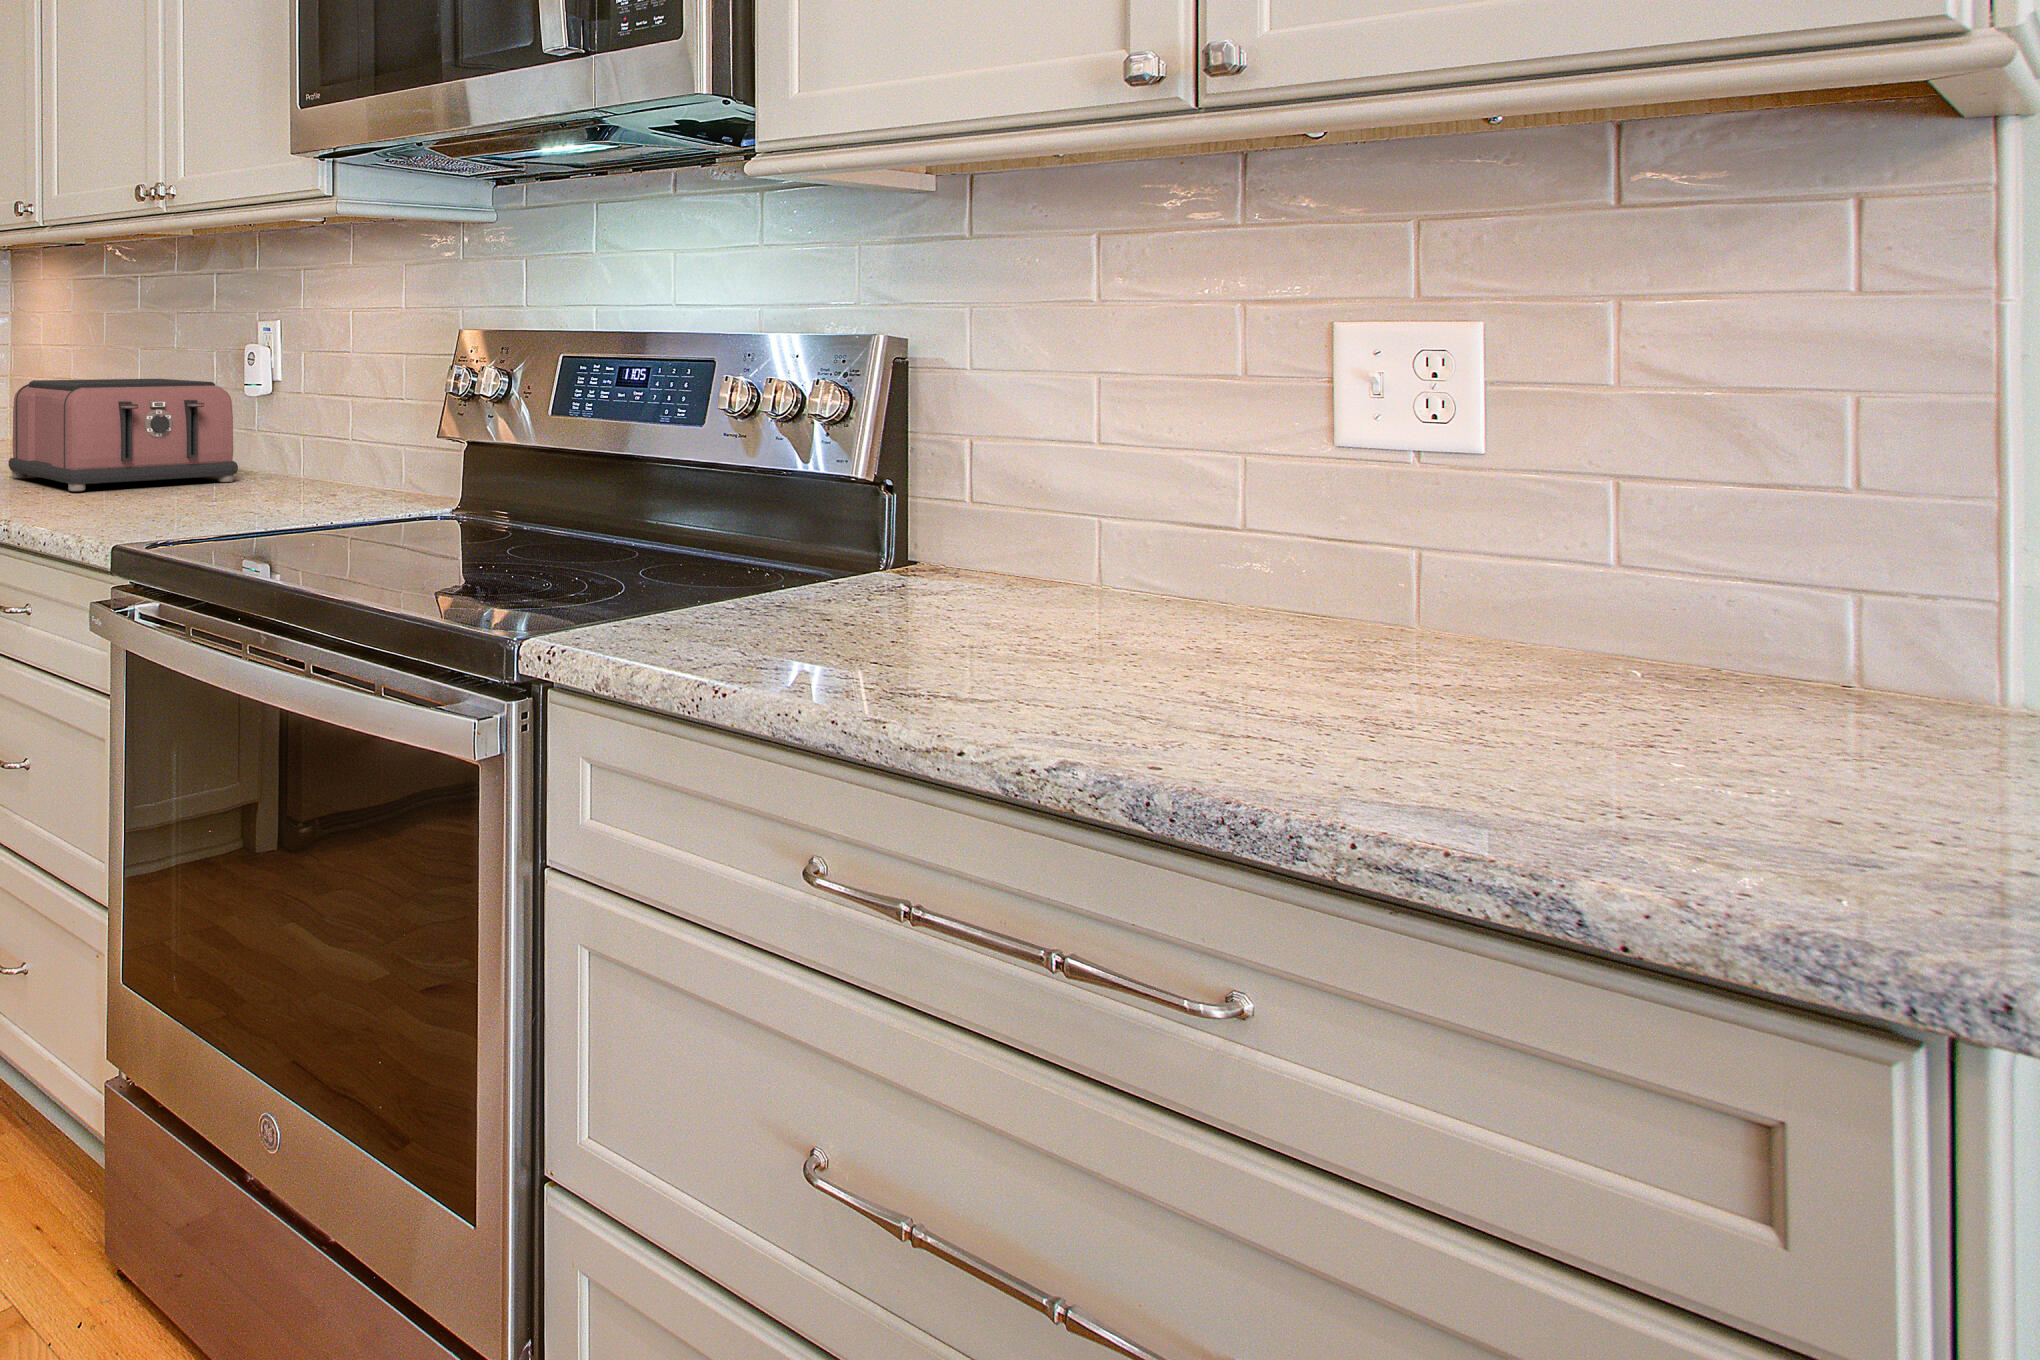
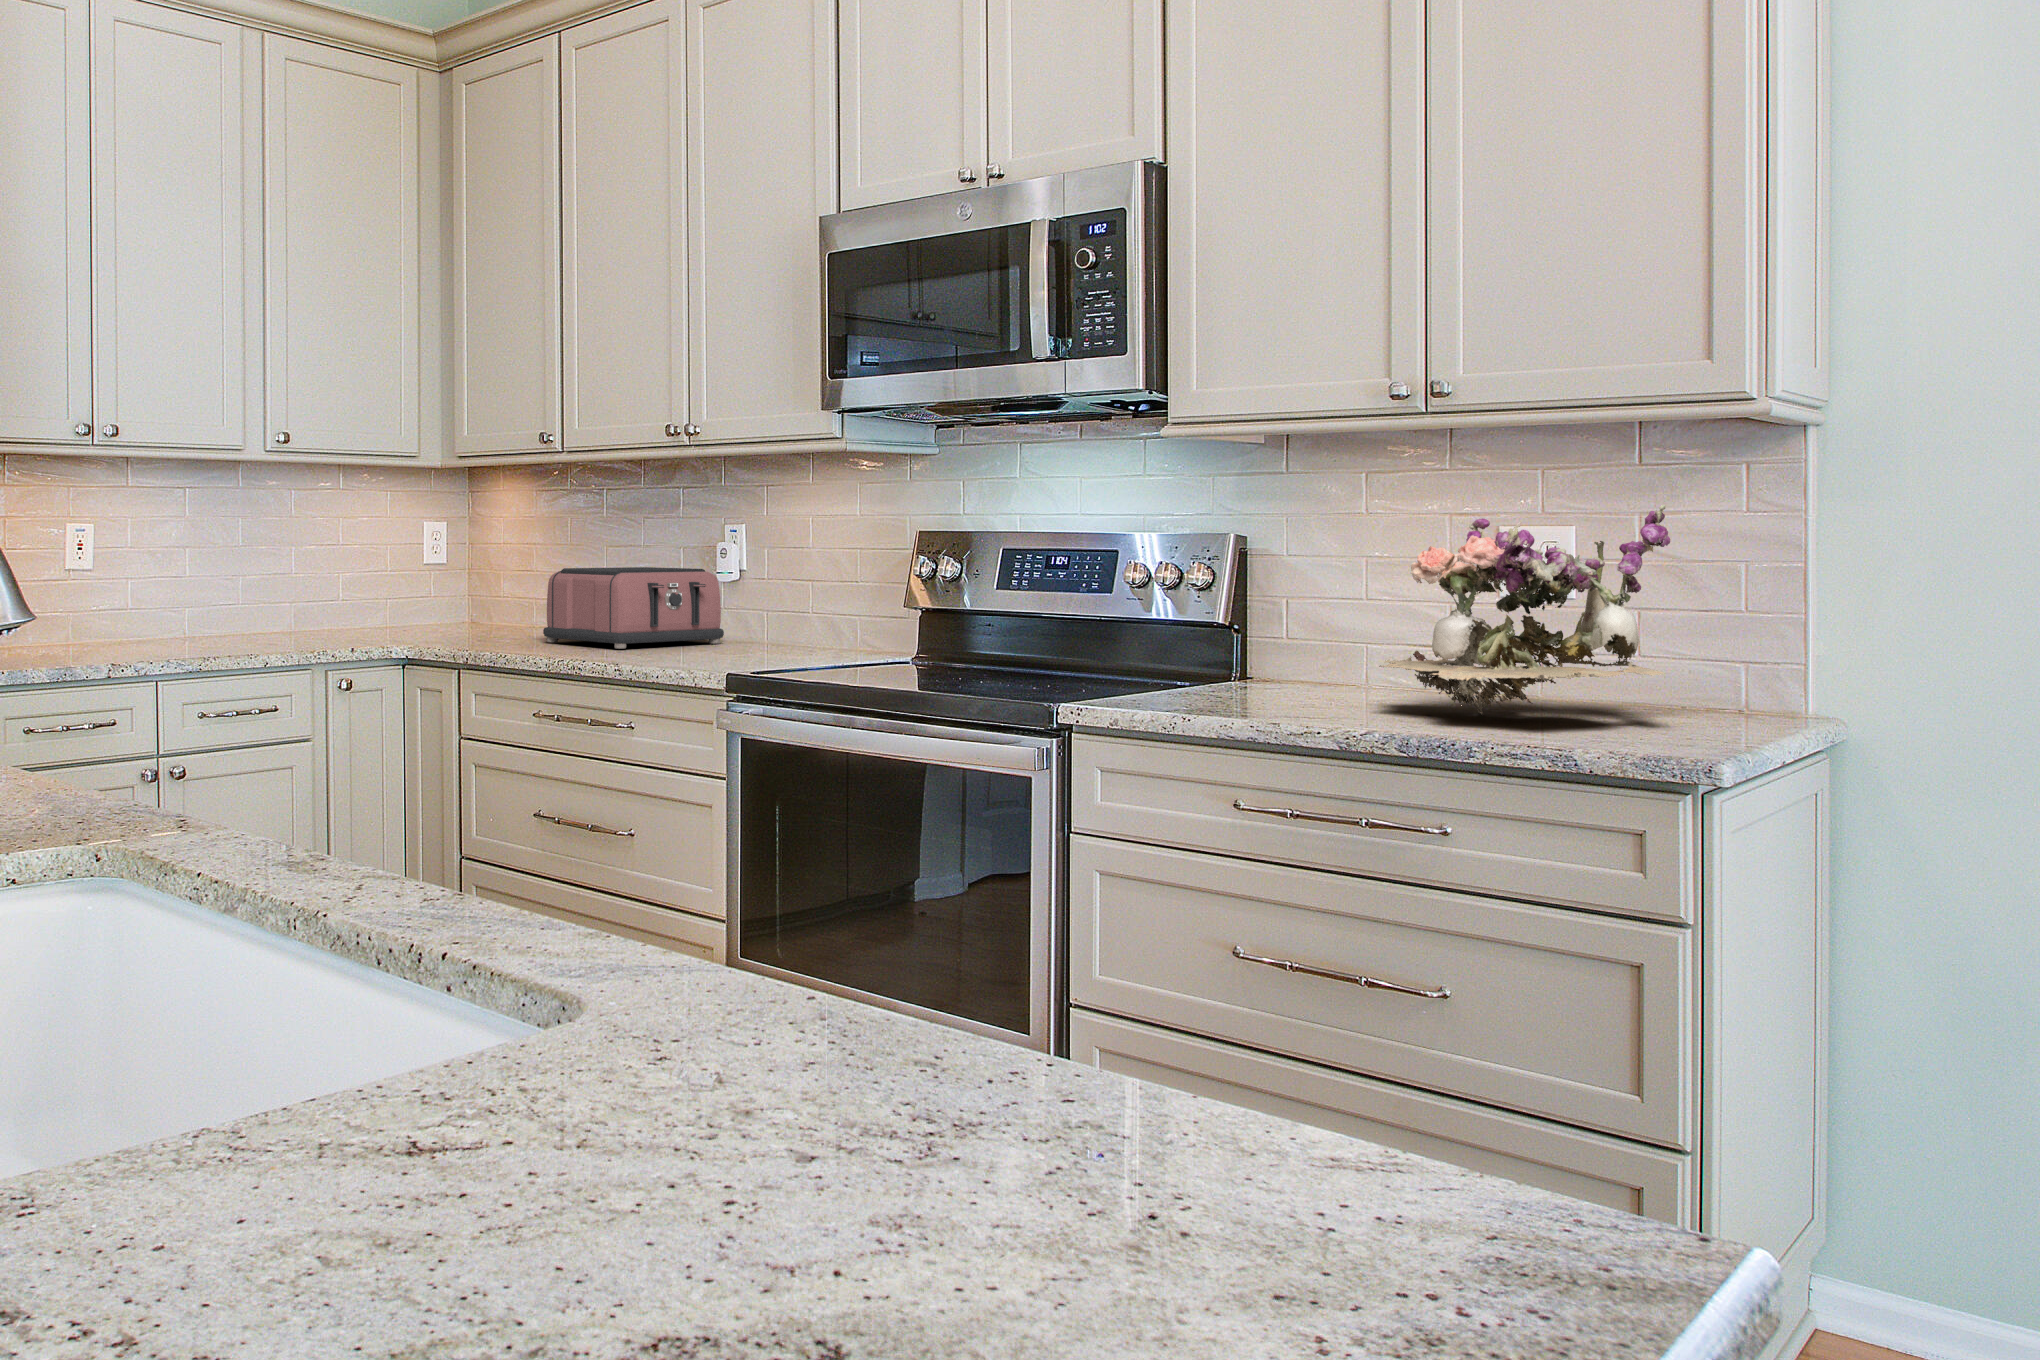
flower arrangement: none [1099,274,1762,707] -> present [1379,505,1670,715]

